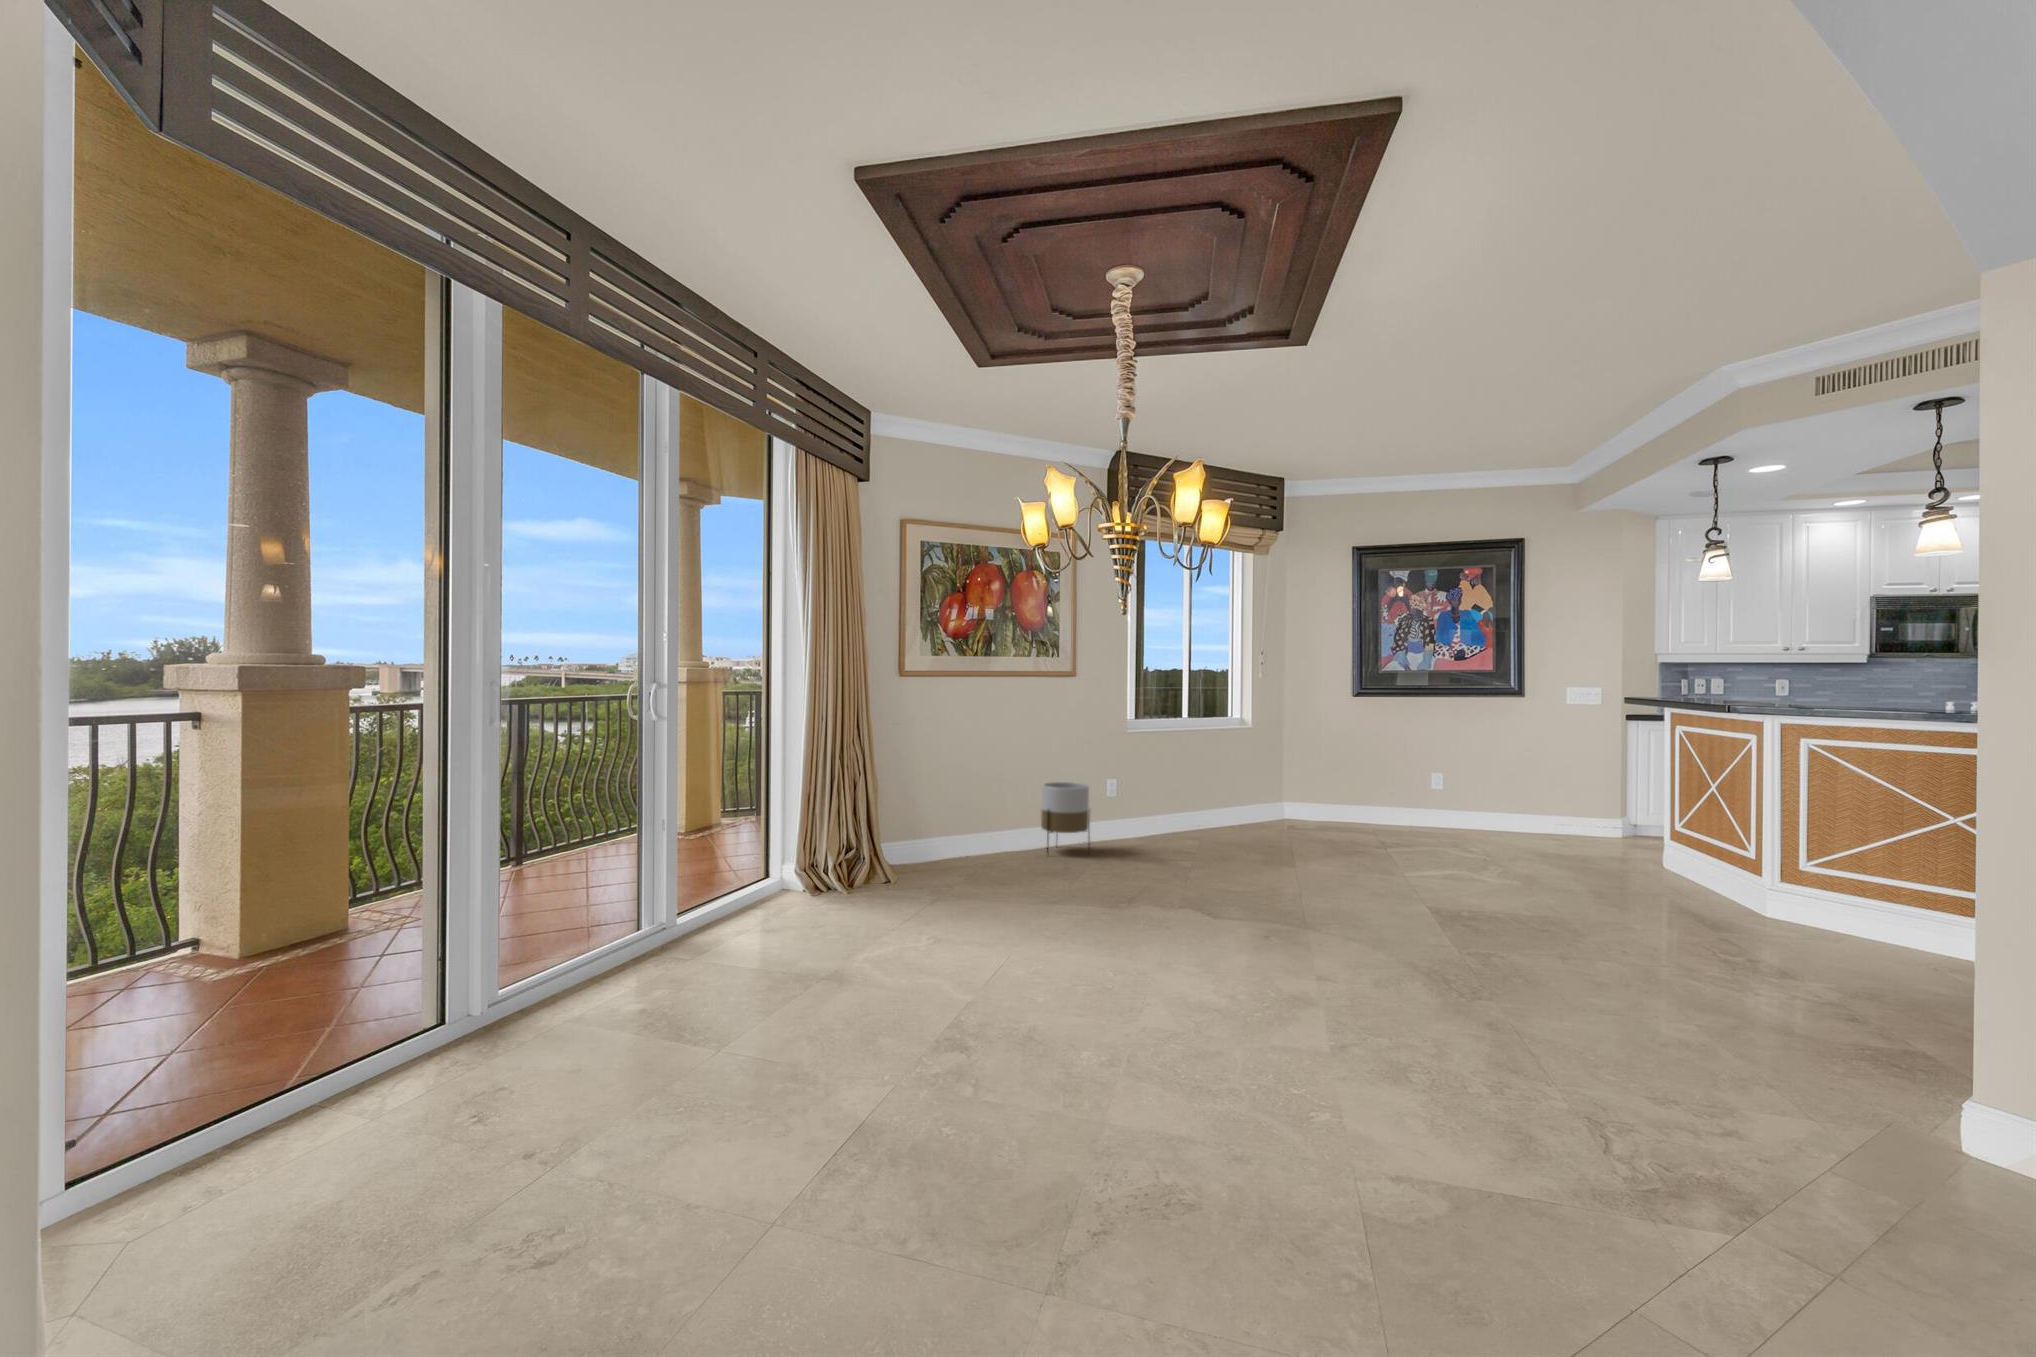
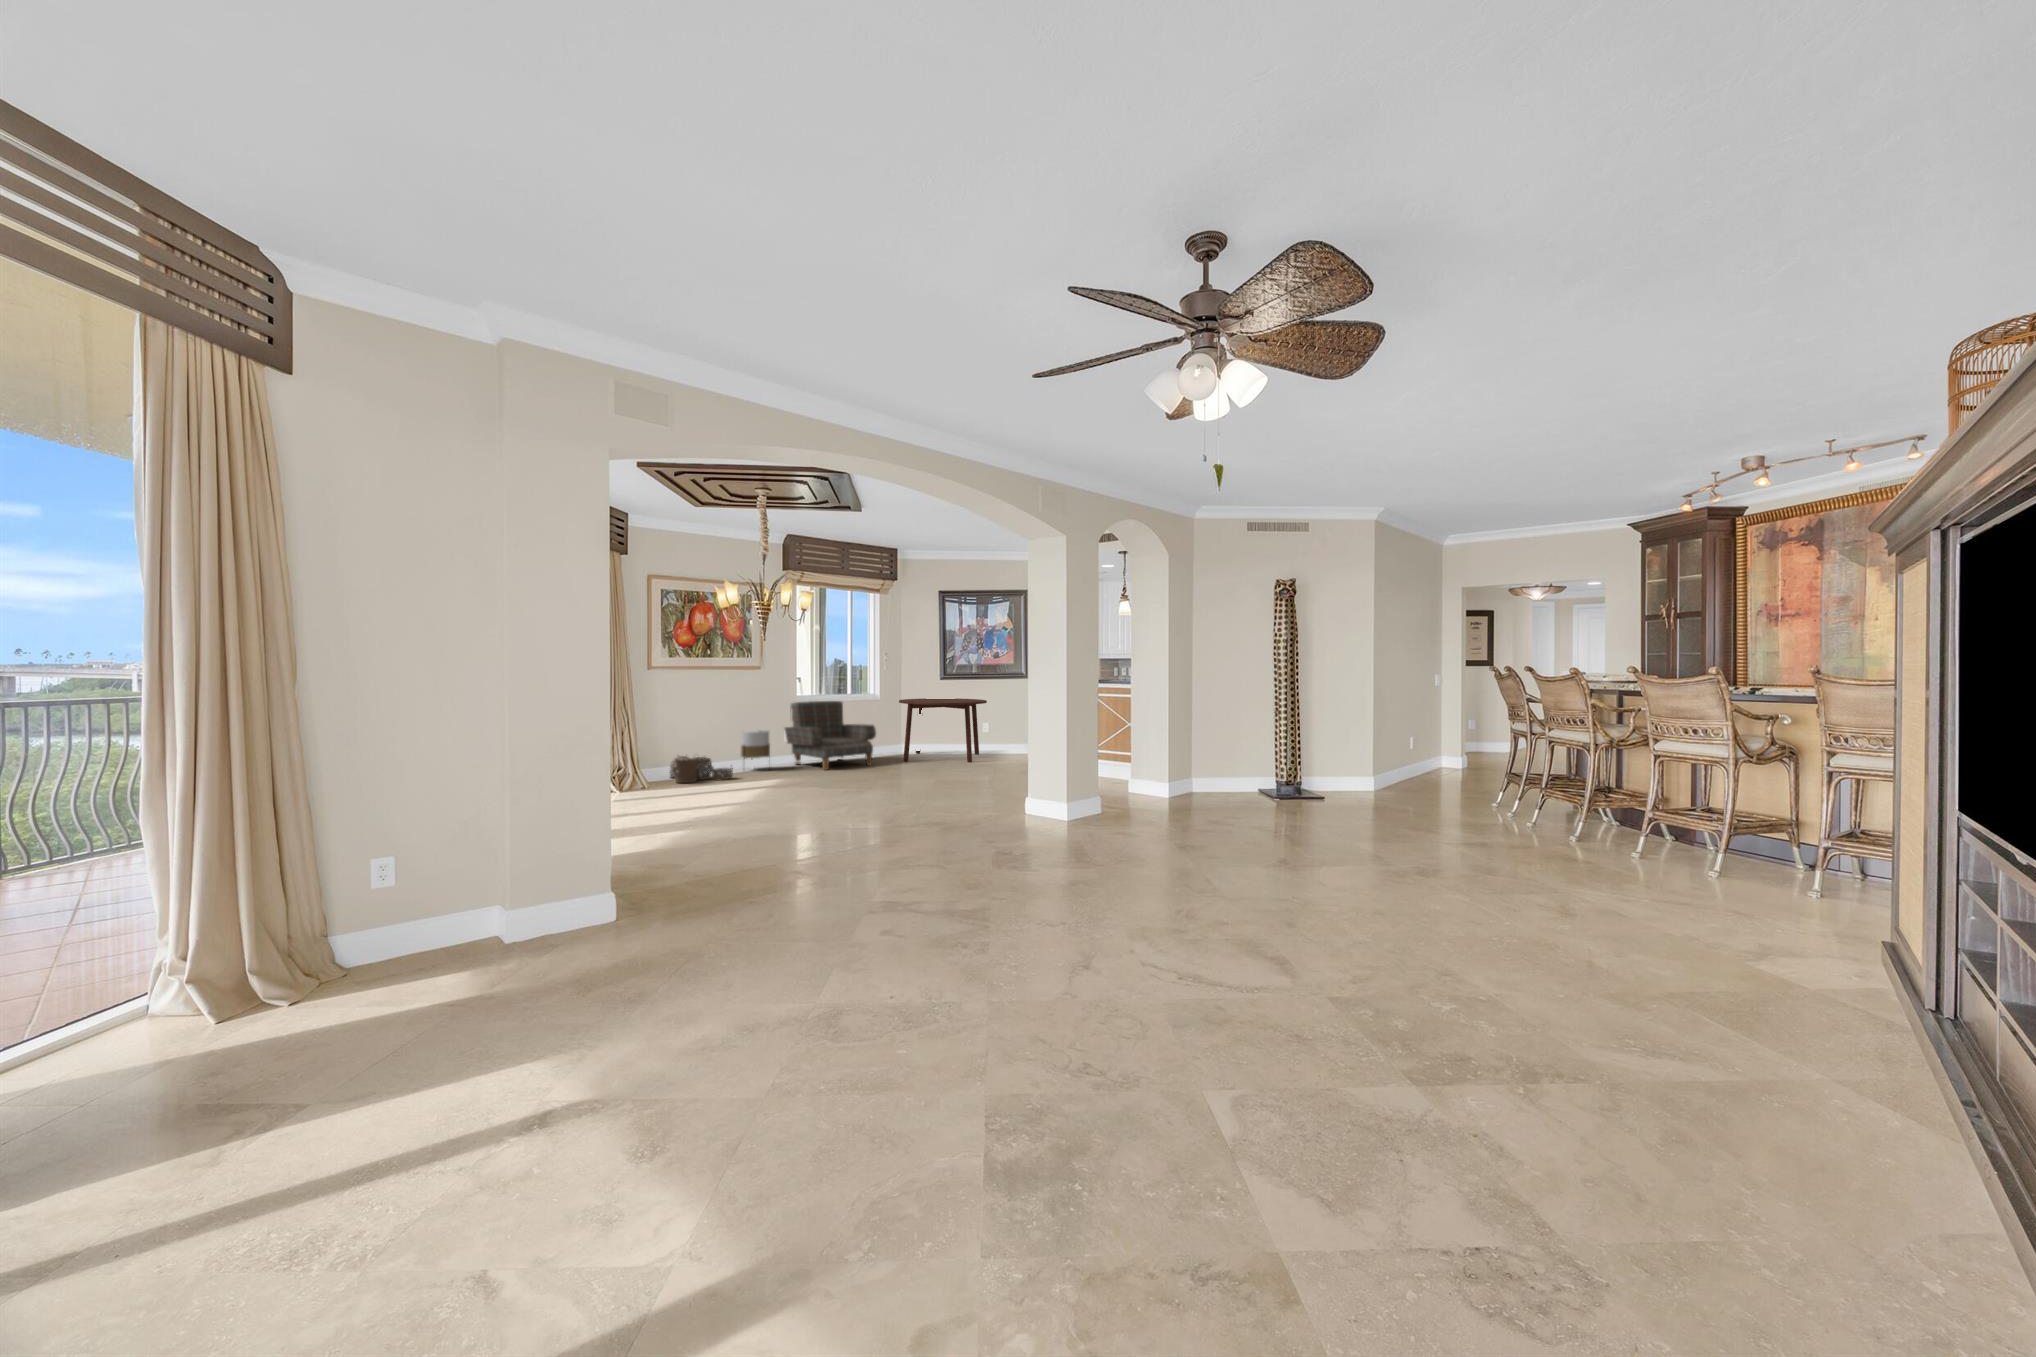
dining table: none [1294,731,1464,856] -> present [899,698,987,762]
armchair: none [1108,733,1267,862] -> present [785,701,876,770]
woven basket: none [931,825,1039,884] -> present [670,756,733,783]

